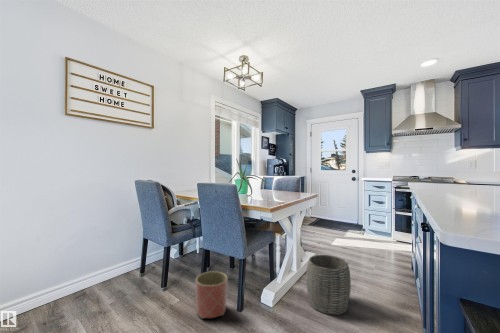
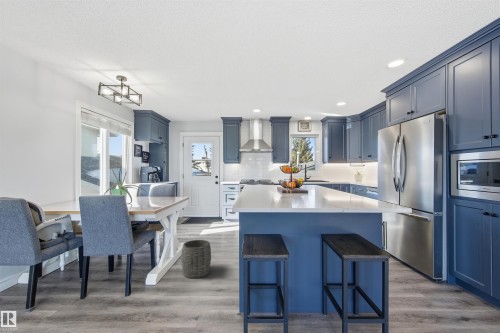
planter: present [196,271,228,318] -> none [88,268,118,307]

